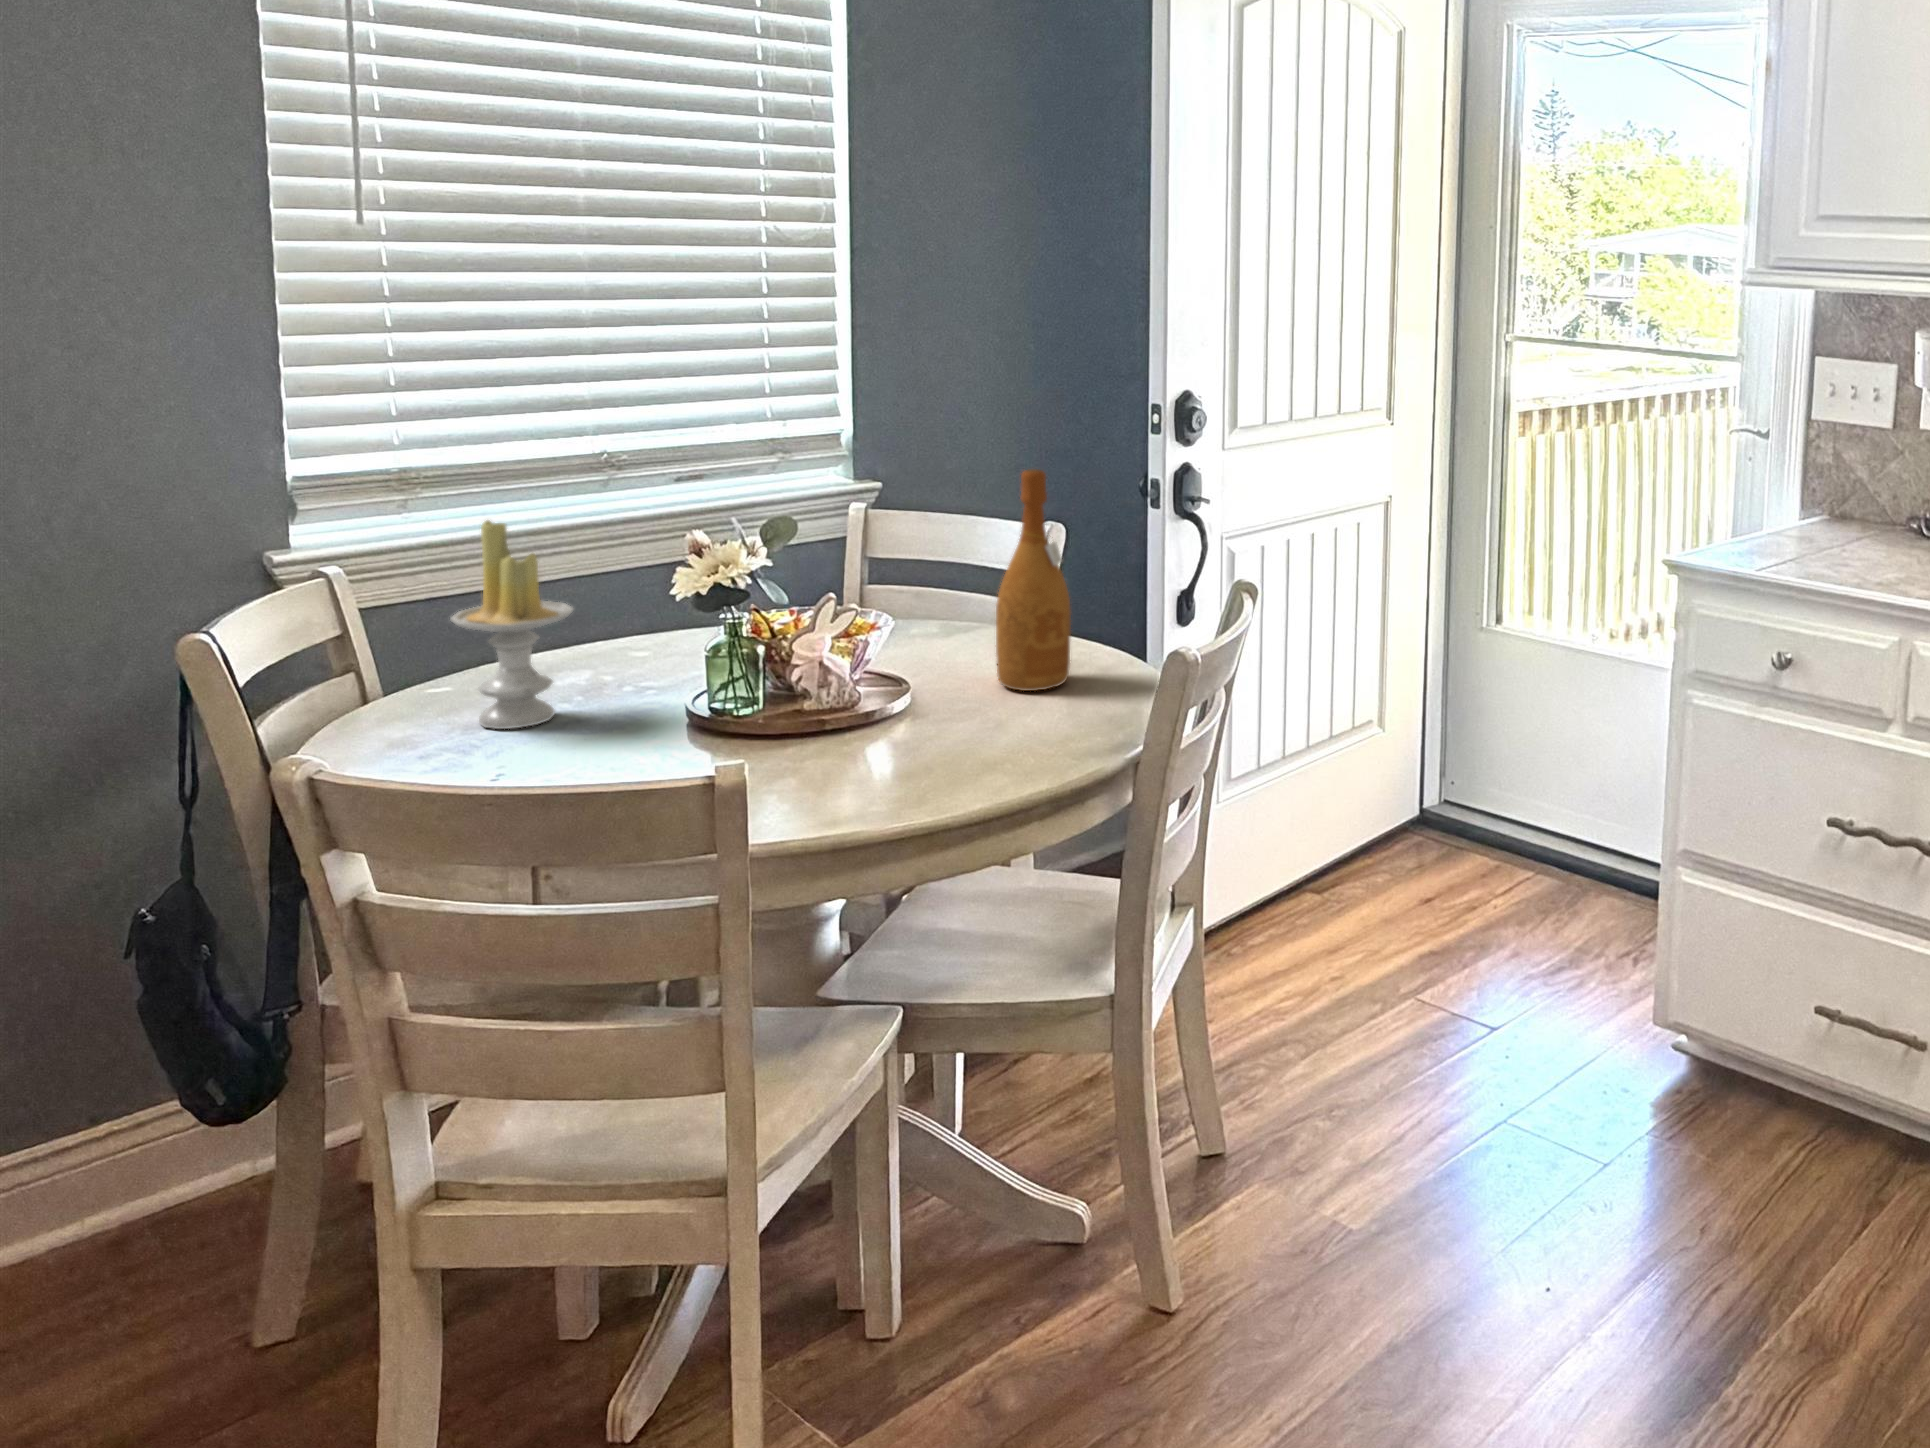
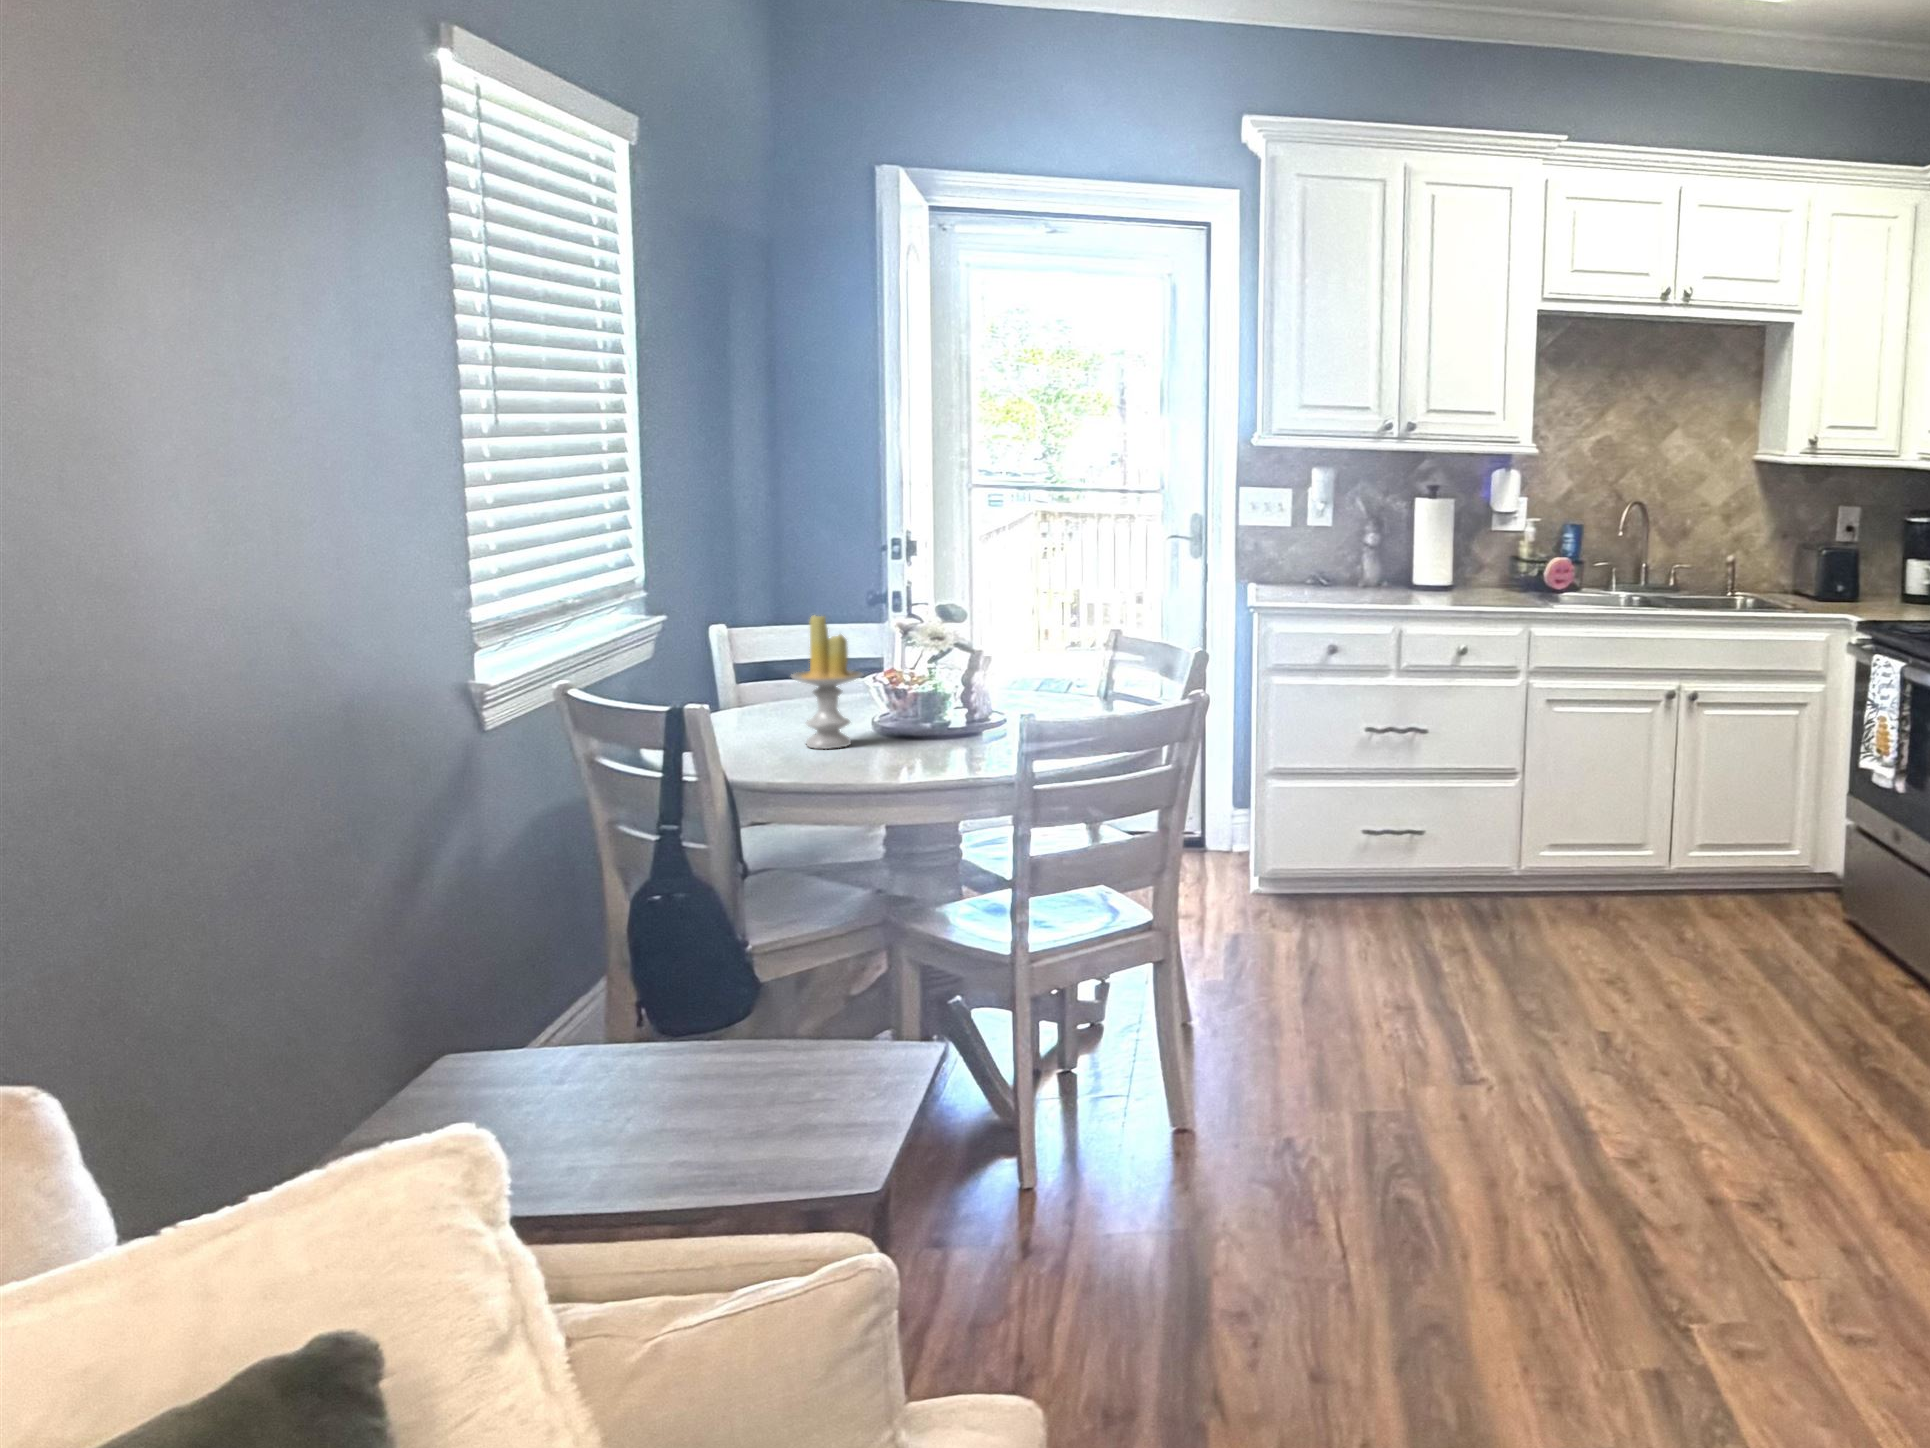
wine bottle: present [996,469,1071,691] -> none [1011,567,1056,702]

